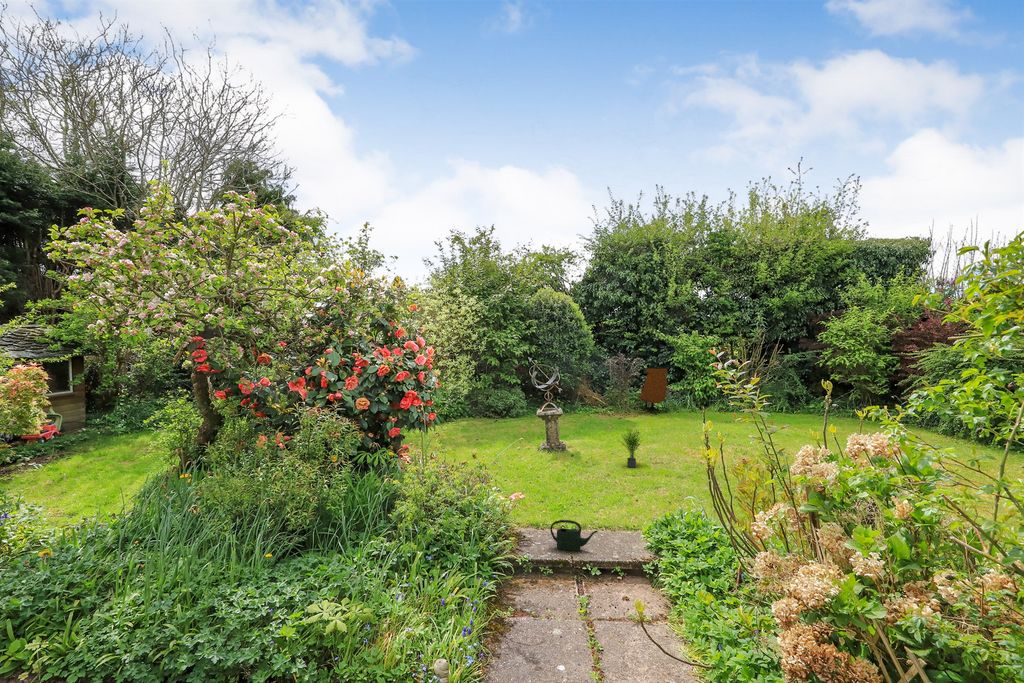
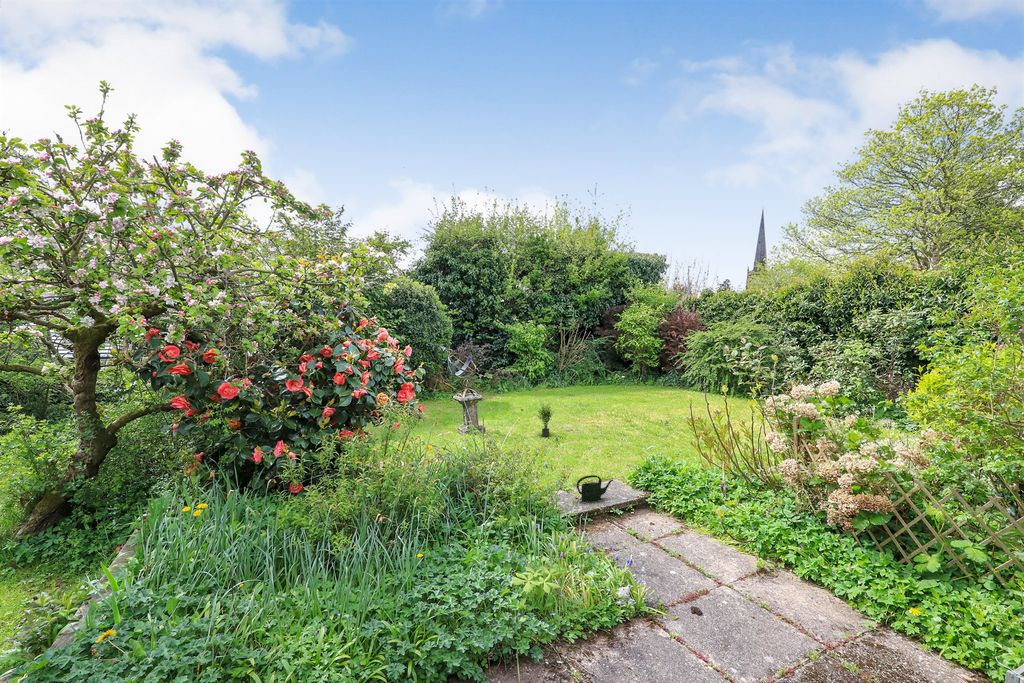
lounge chair: present [637,368,667,414] -> none [484,354,517,395]

